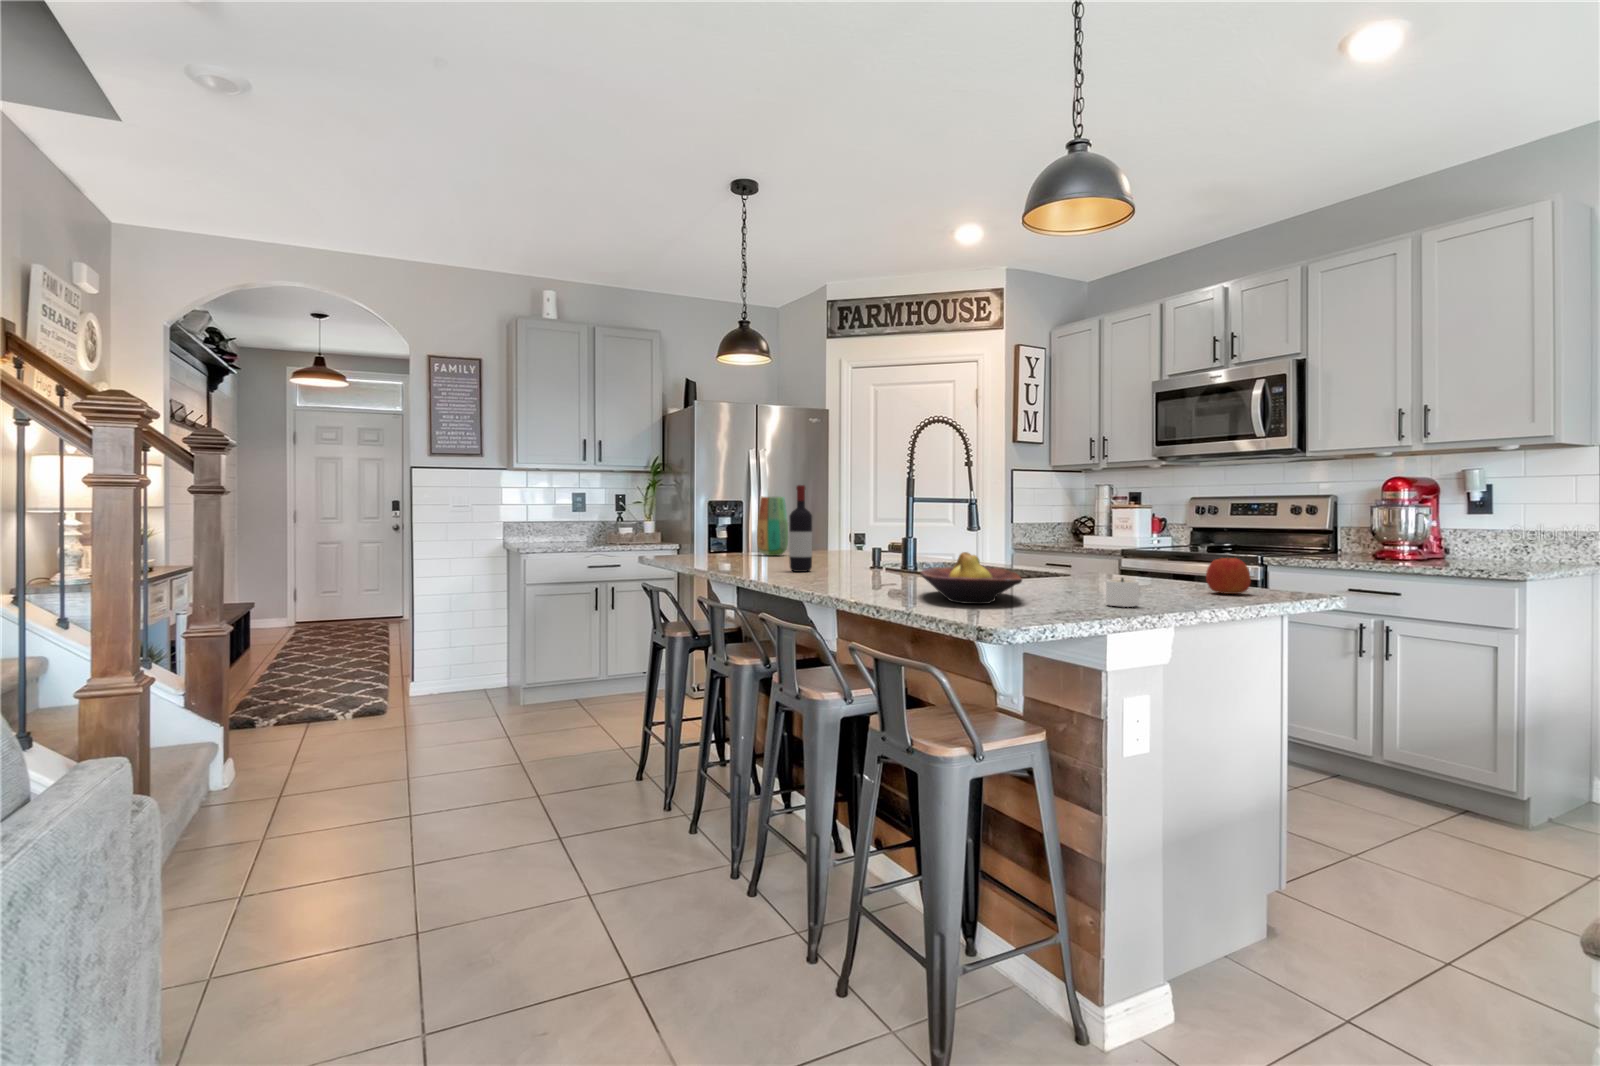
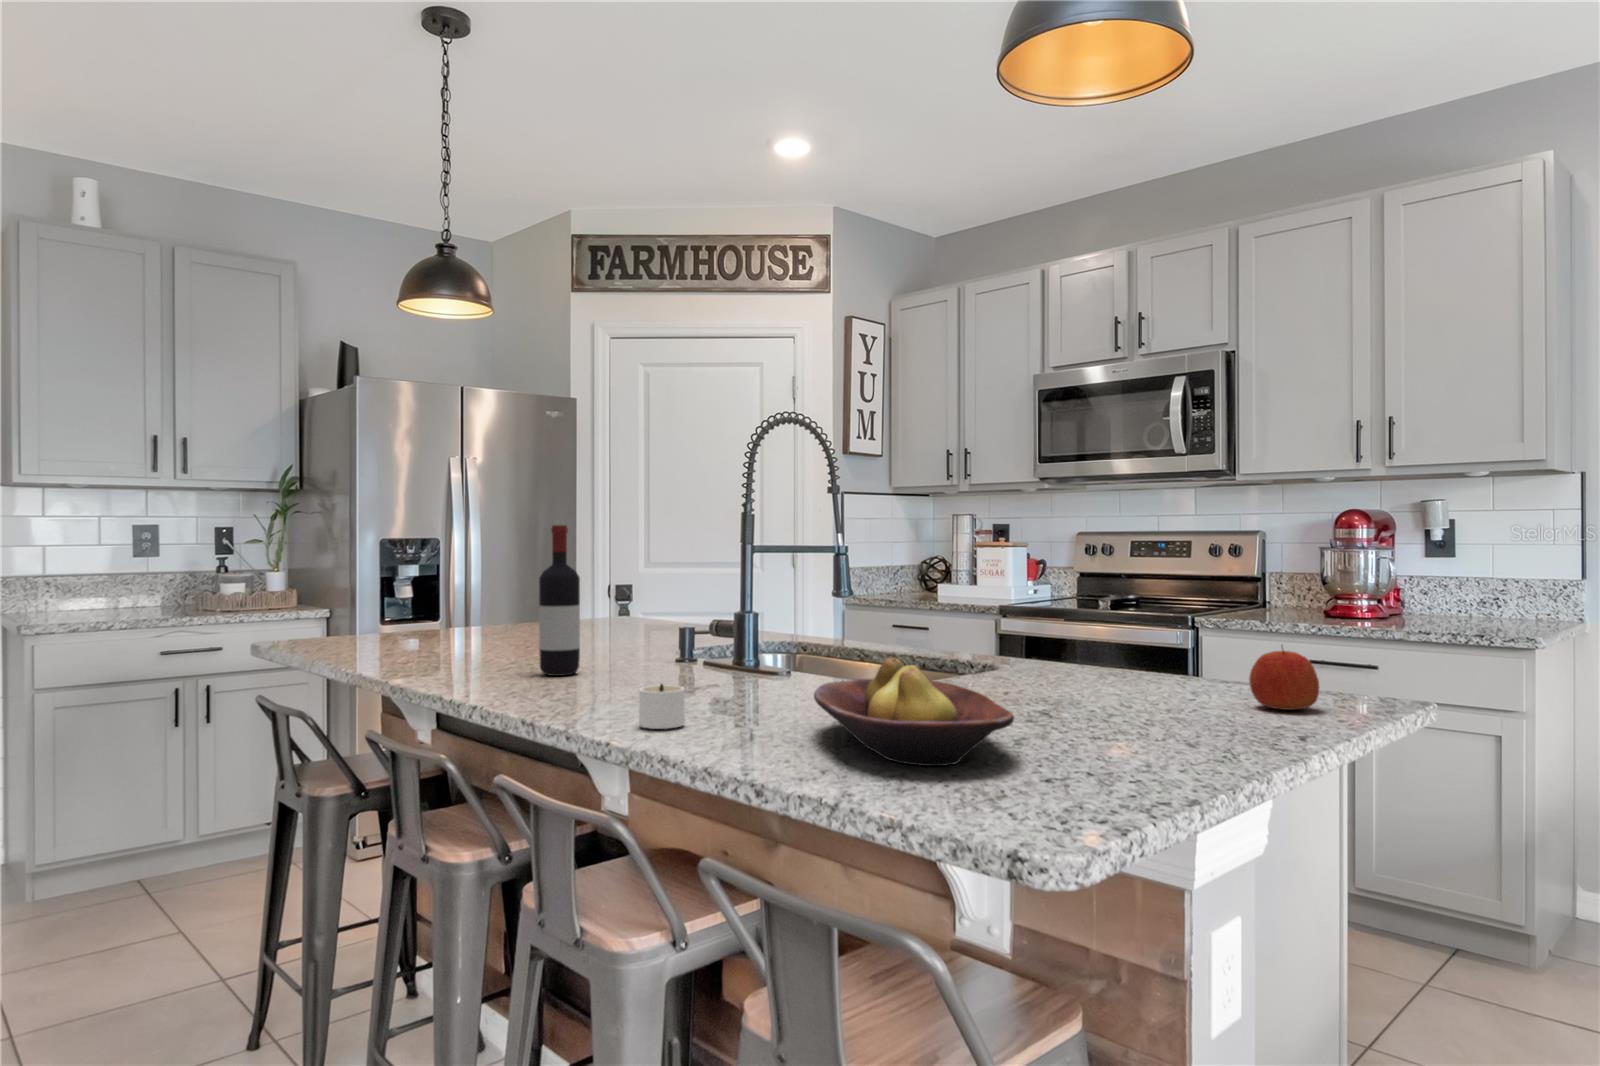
vase: present [757,497,788,556] -> none [468,536,522,633]
candle: present [1106,578,1139,607] -> present [639,684,685,729]

